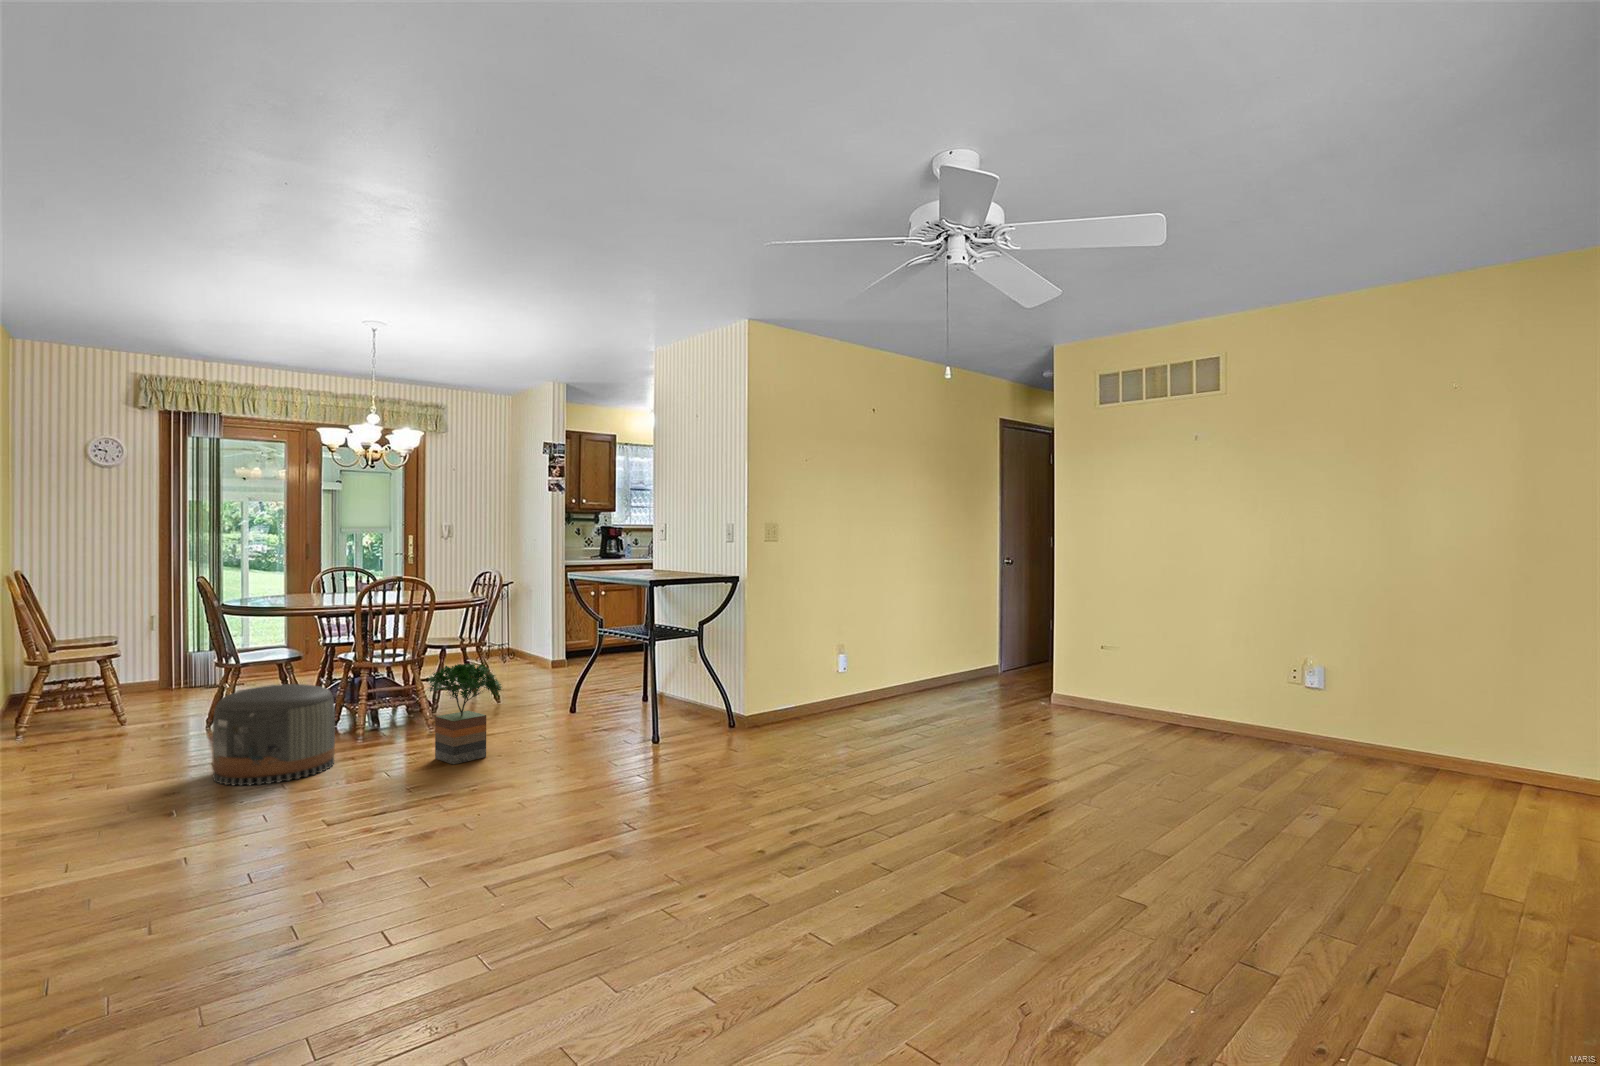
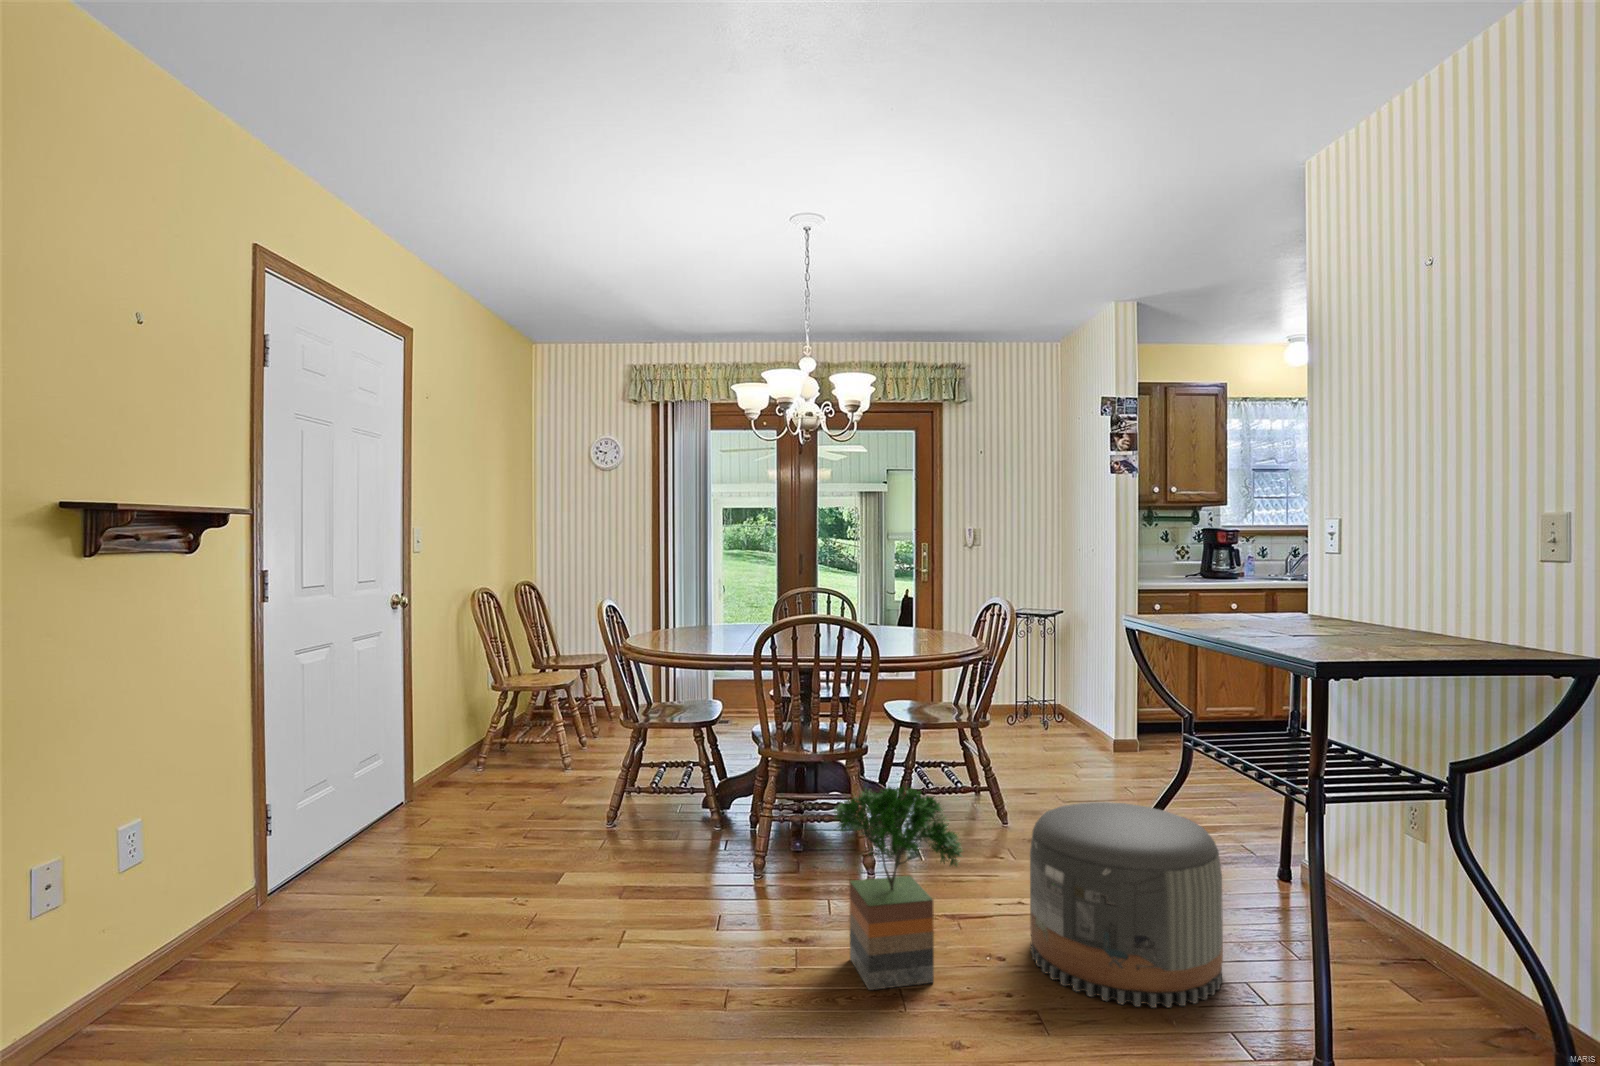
pouf: present [212,684,335,786] -> present [1030,802,1223,1008]

